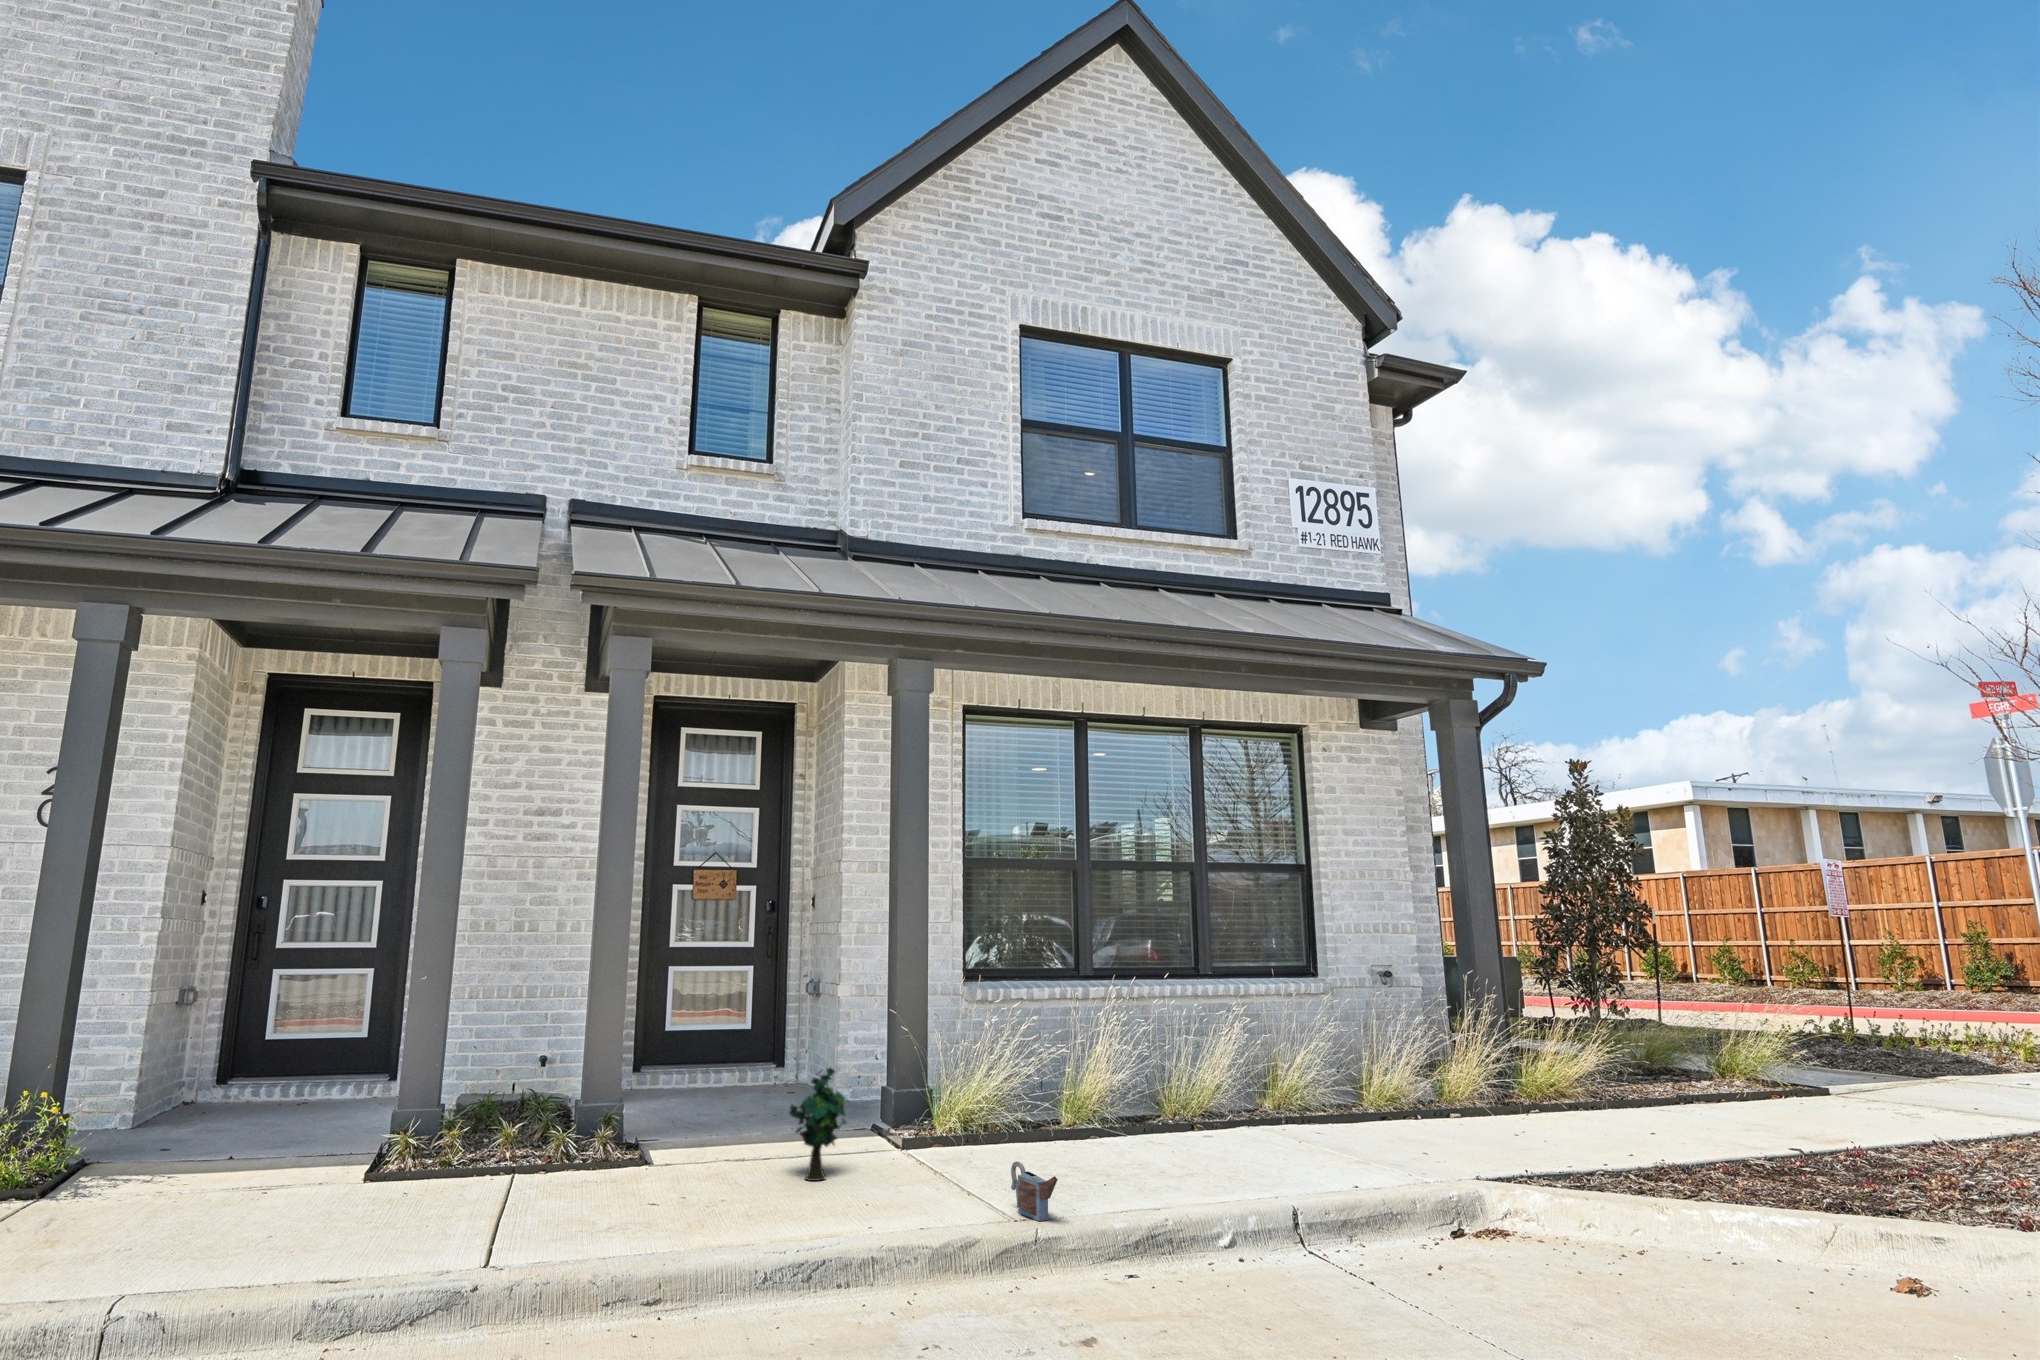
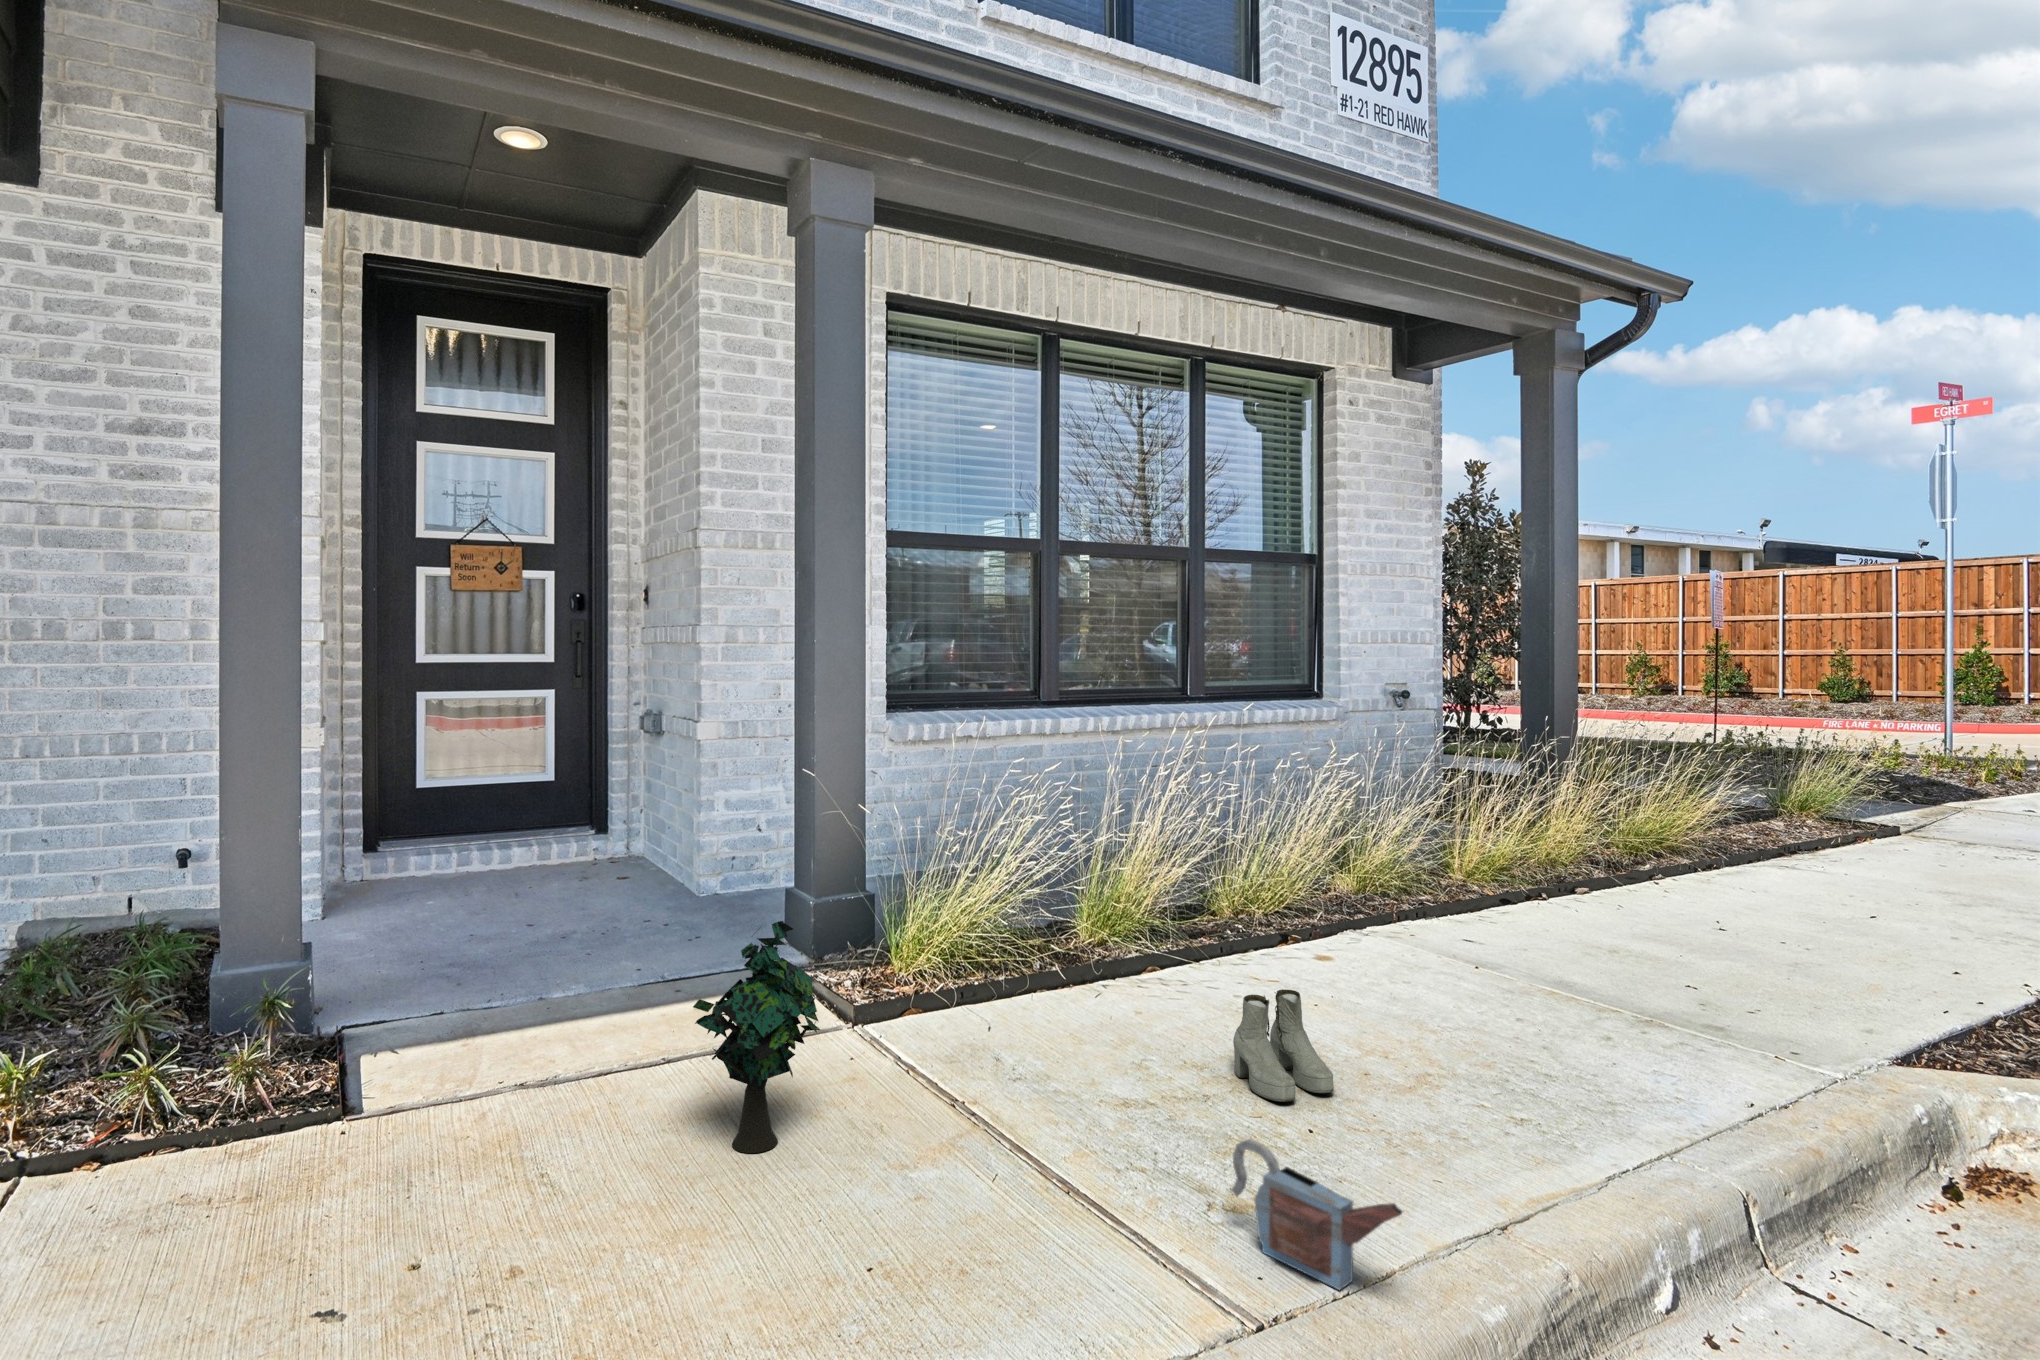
boots: none [1076,1125,1121,1179] -> present [1233,989,1334,1102]

